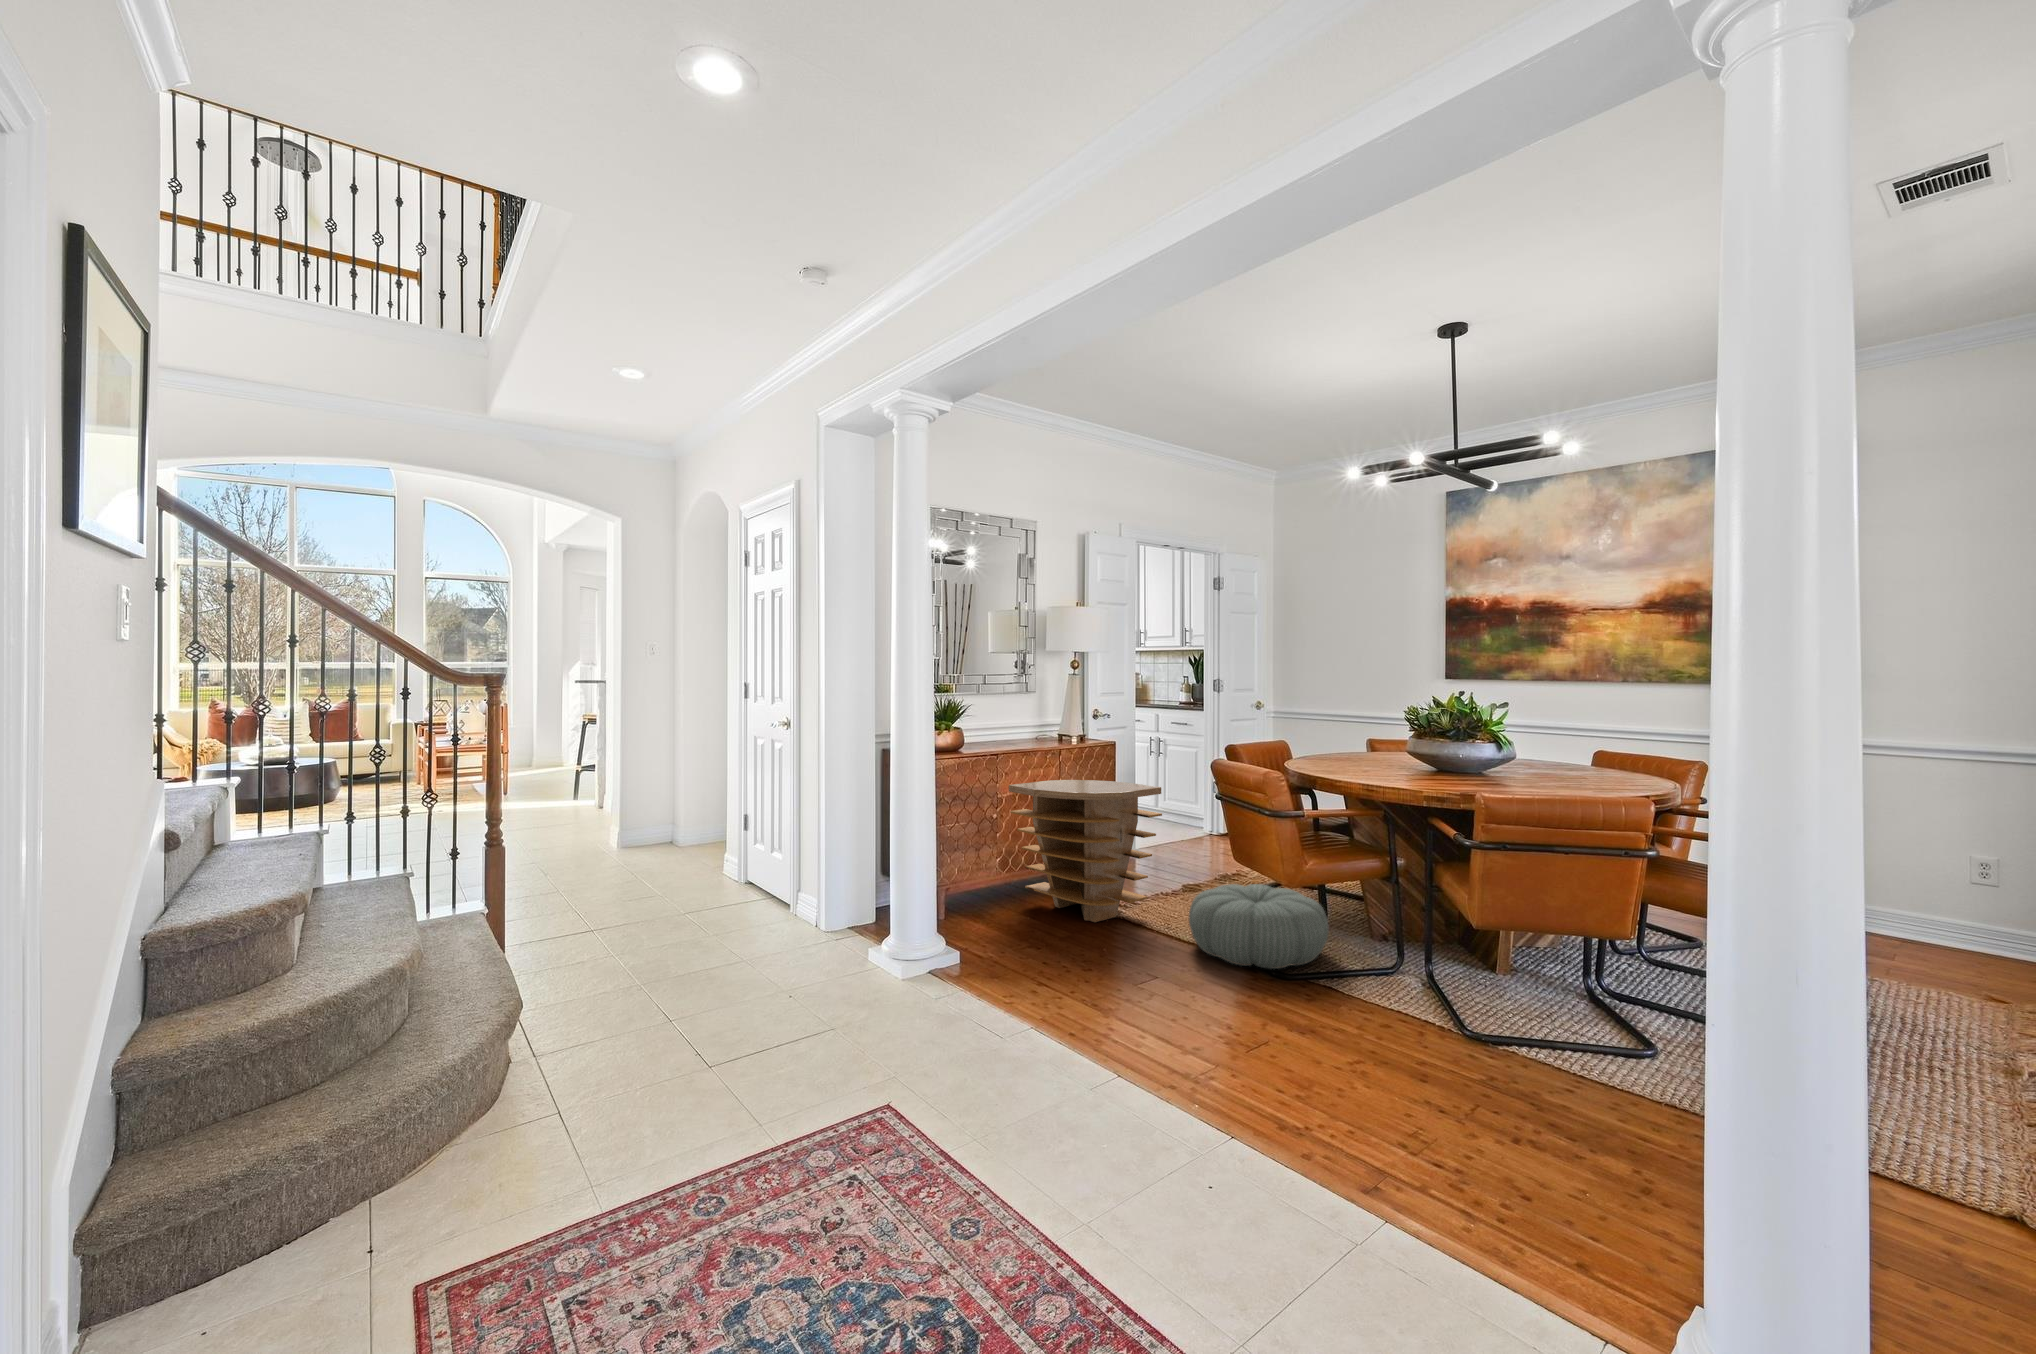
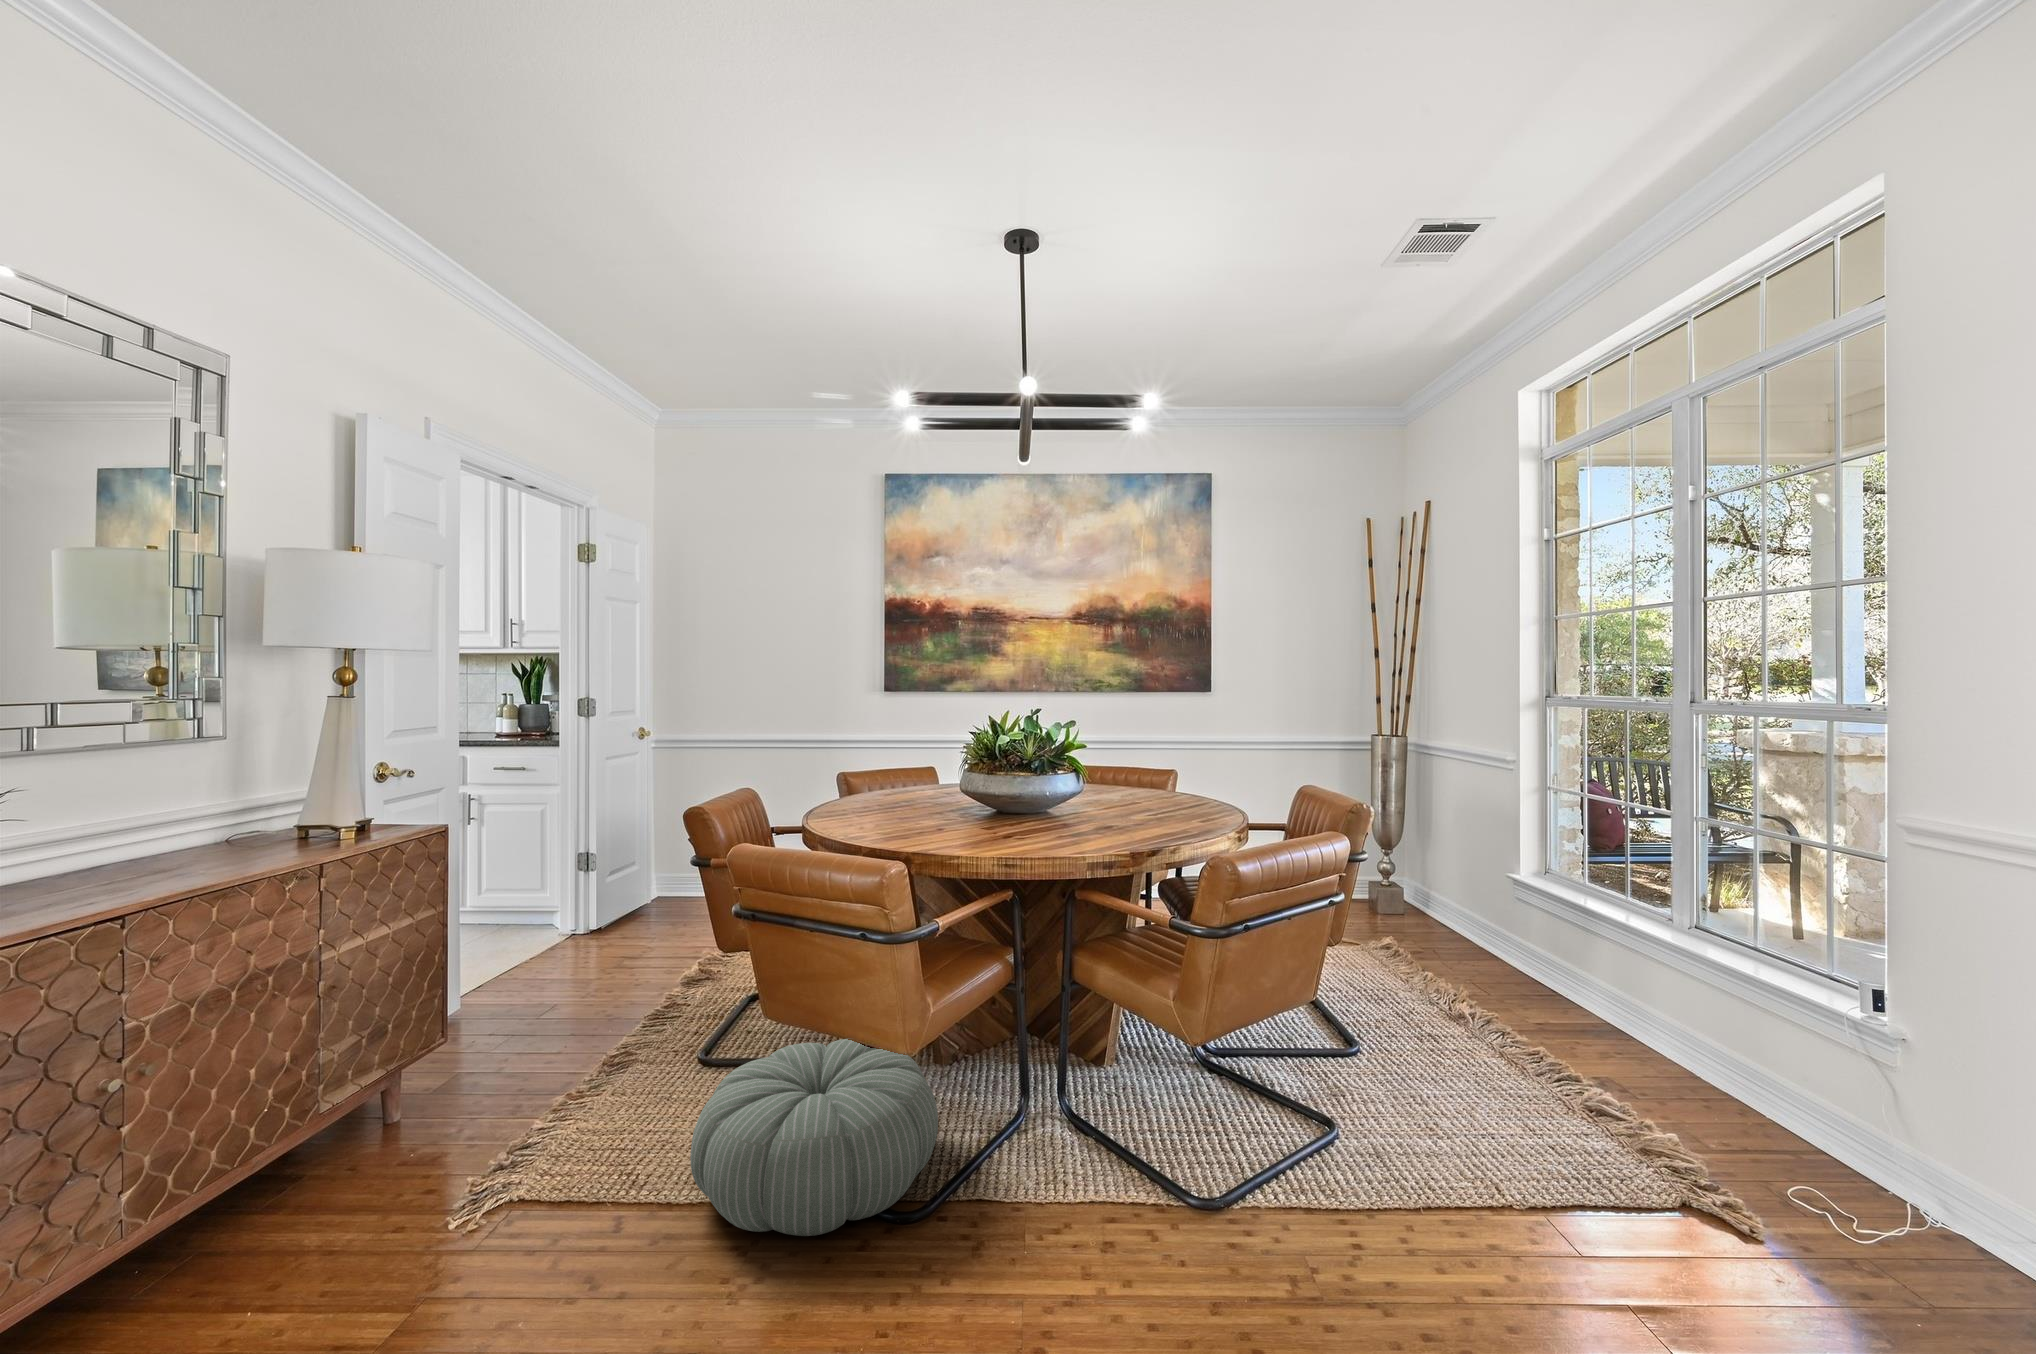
side table: present [1009,780,1162,922] -> none [168,906,592,1247]

